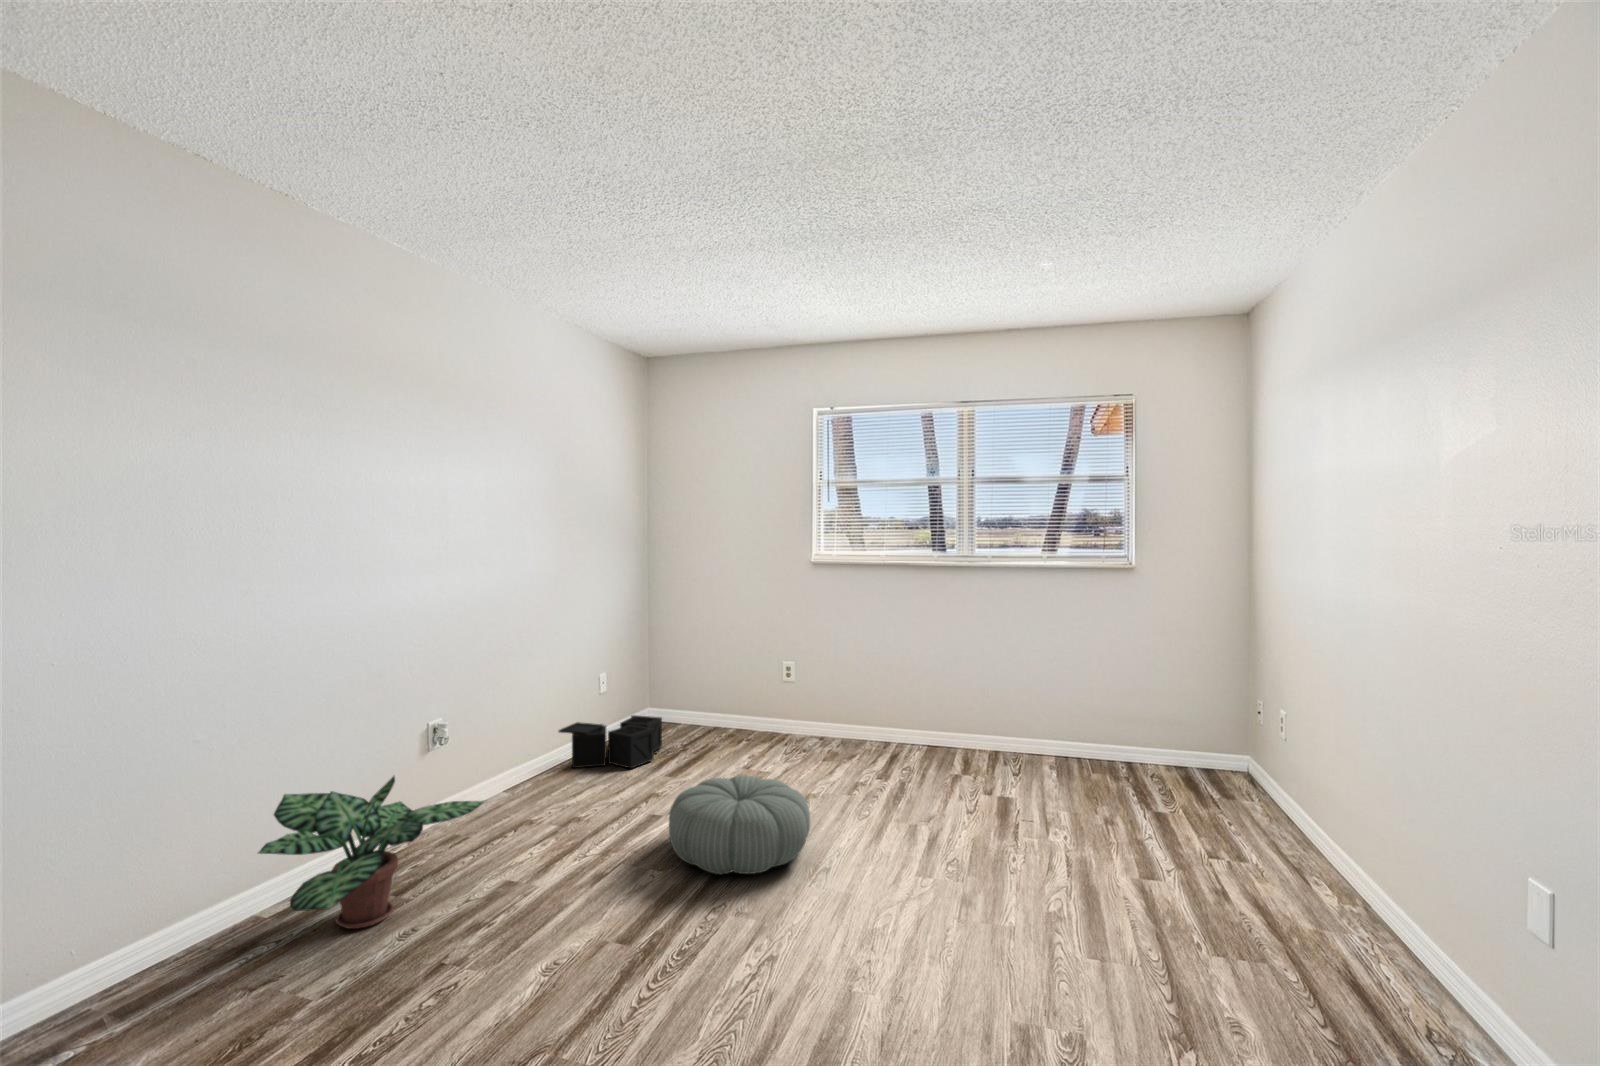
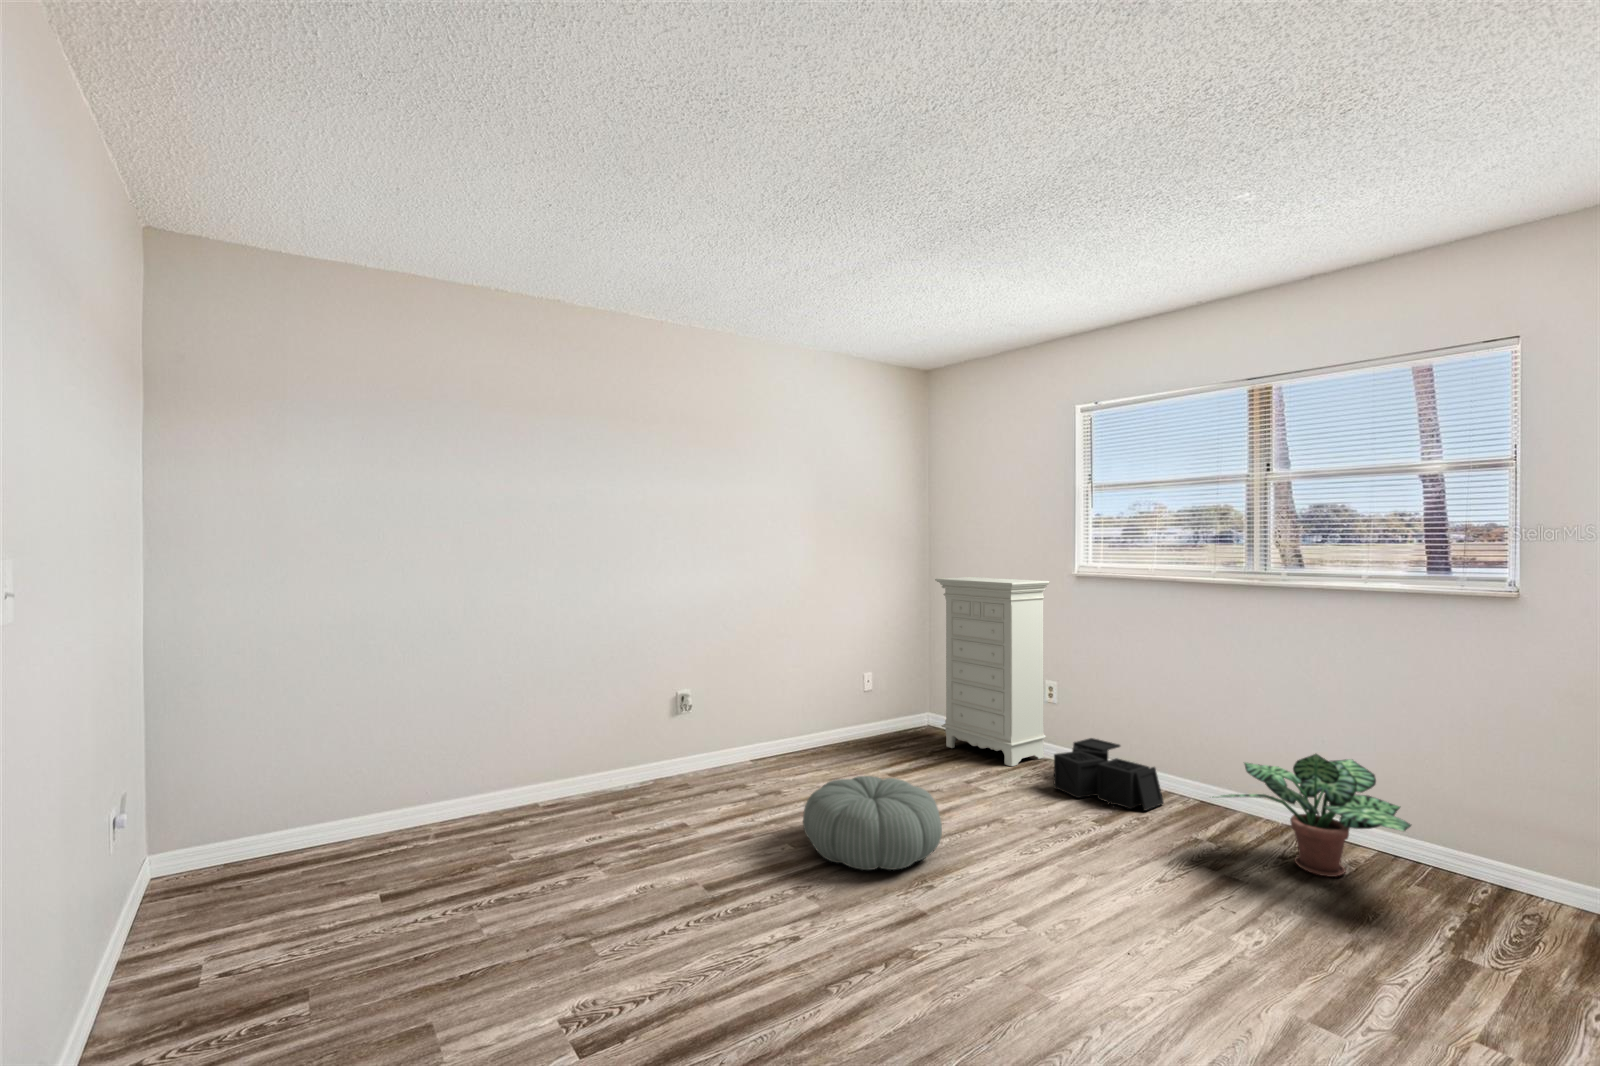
dresser: none [682,566,792,746] -> present [935,577,1050,766]
storage bin: present [559,715,662,768] -> present [1054,738,1164,811]
potted plant: present [258,776,484,929] -> present [1212,754,1411,877]

